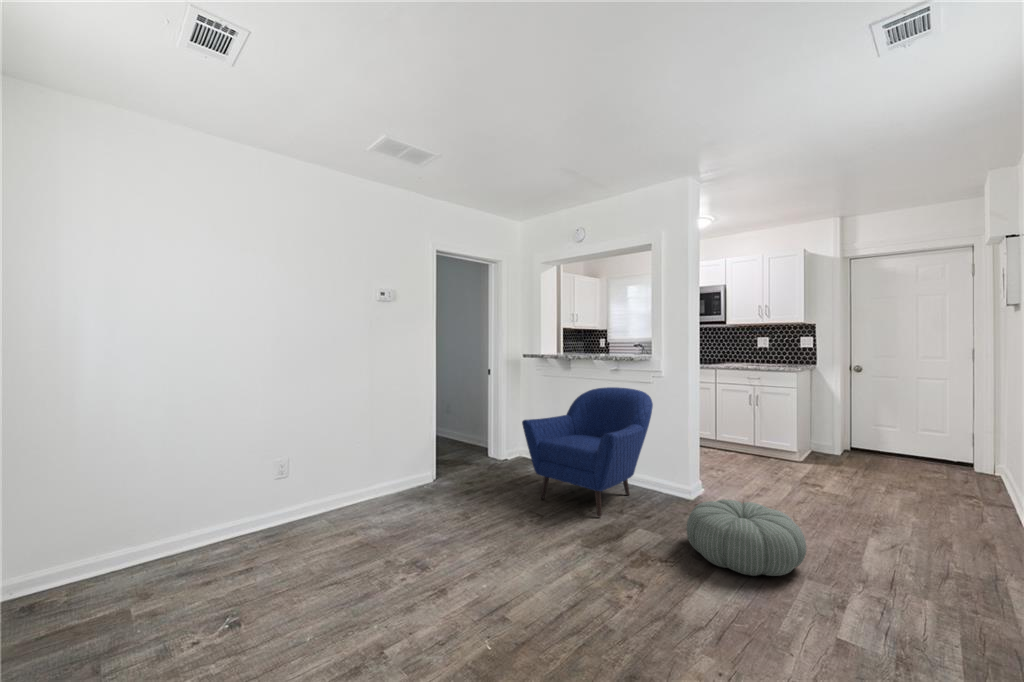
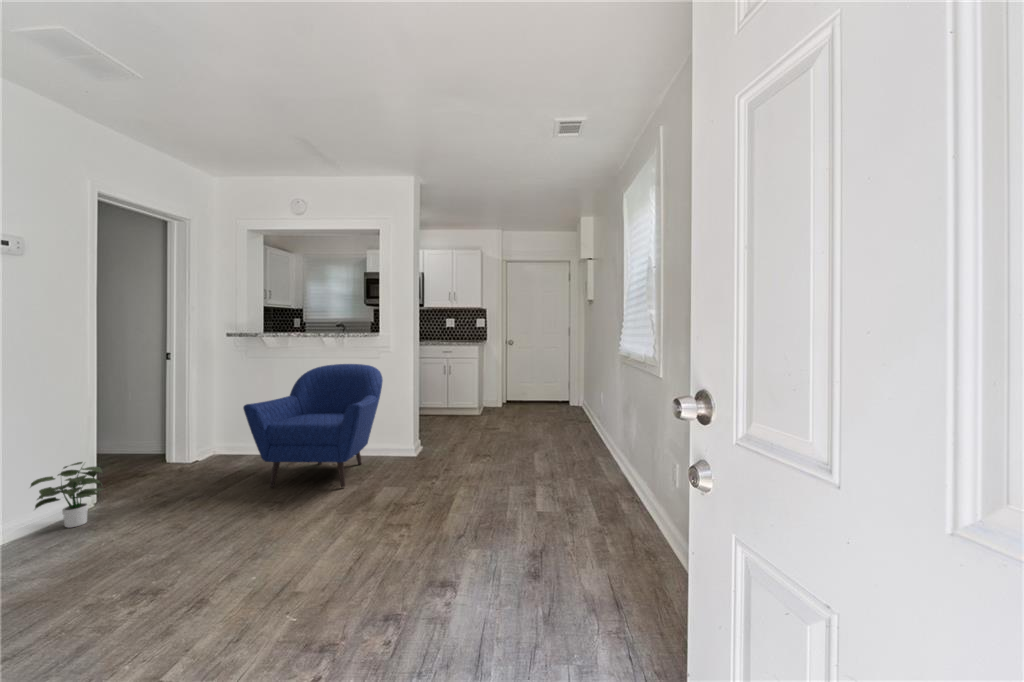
potted plant: none [392,449,434,497] -> present [31,462,104,528]
pouf: present [686,499,806,576] -> none [430,443,513,495]

